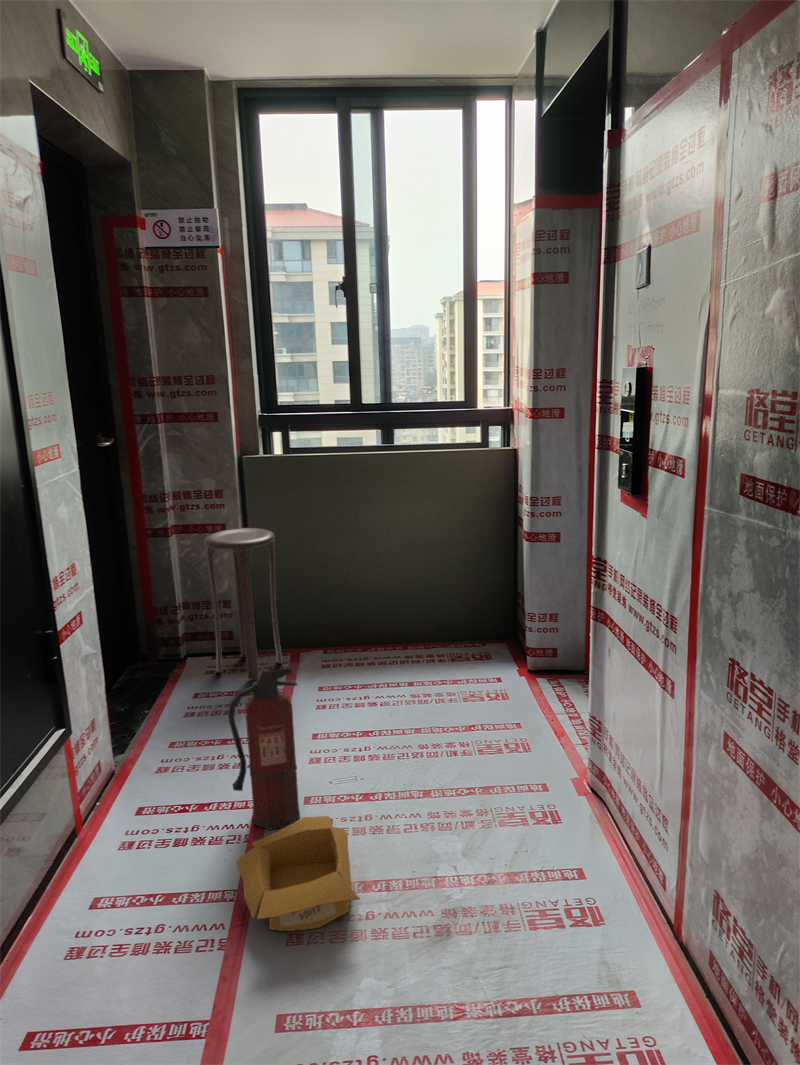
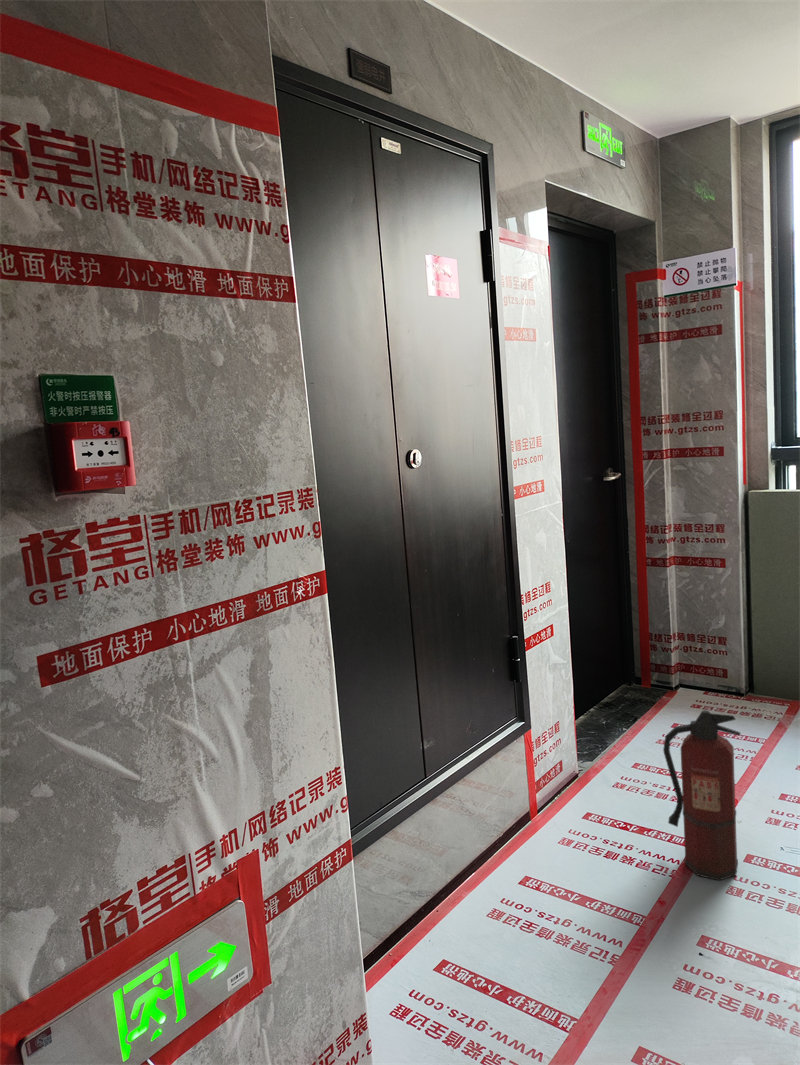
stool: present [204,528,282,679] -> none [697,565,777,723]
cardboard box: present [236,816,359,931] -> none [642,875,772,995]

